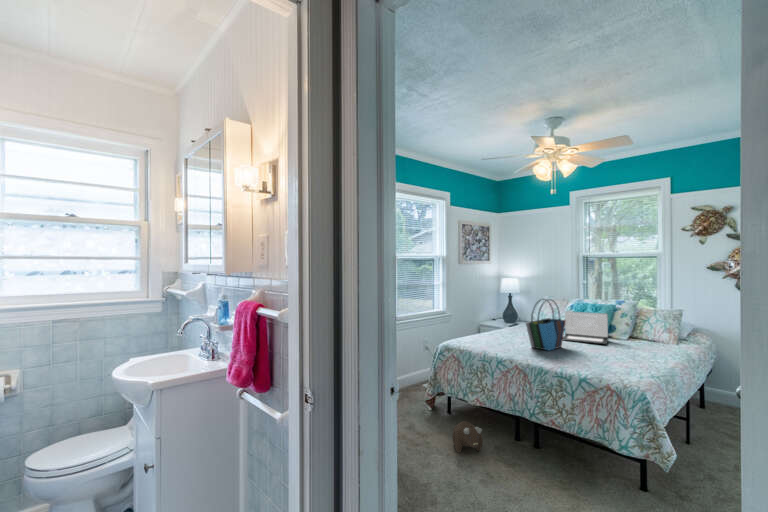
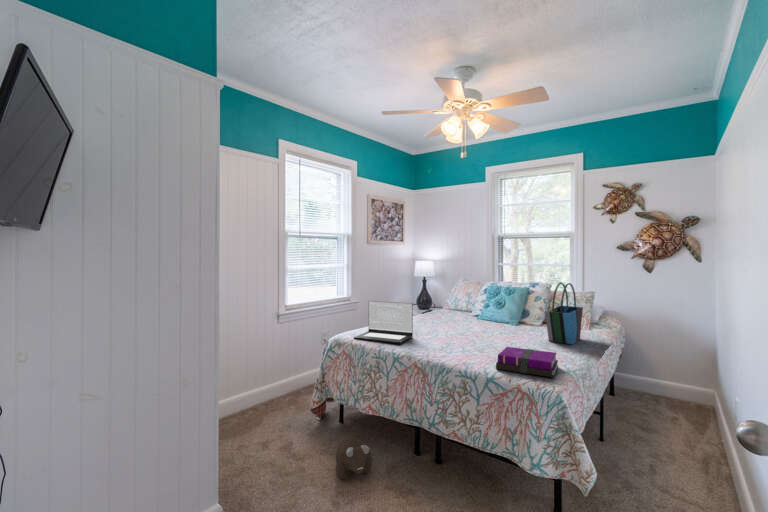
tote bag: present [526,299,566,351] -> present [545,283,583,344]
laptop: present [563,311,608,344] -> present [354,301,413,344]
notebook: none [587,355,644,380] -> present [496,347,558,377]

